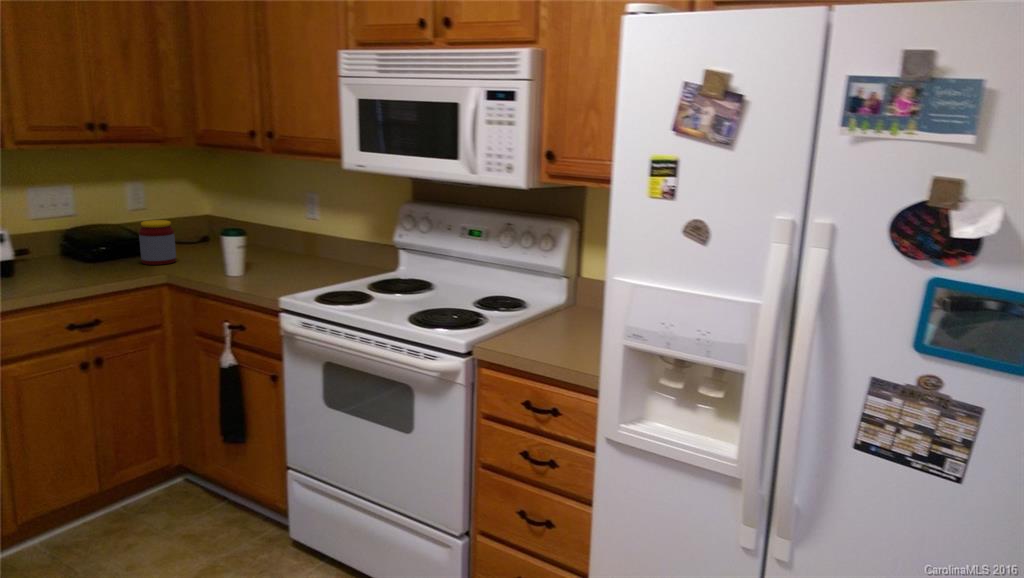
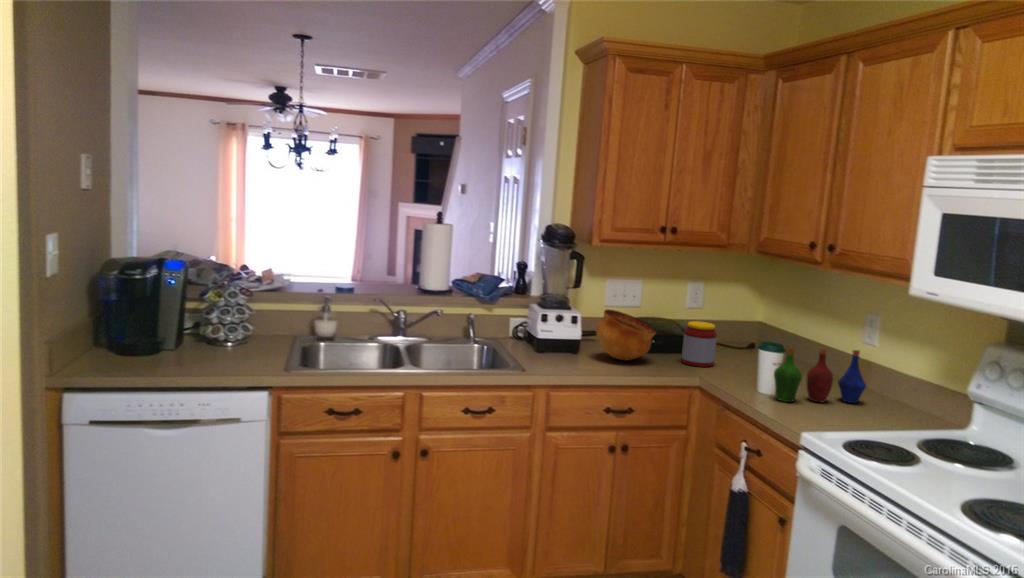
bowl: none [35,221,108,273] -> present [596,310,656,360]
bottle: none [241,223,319,279] -> present [774,348,866,403]

